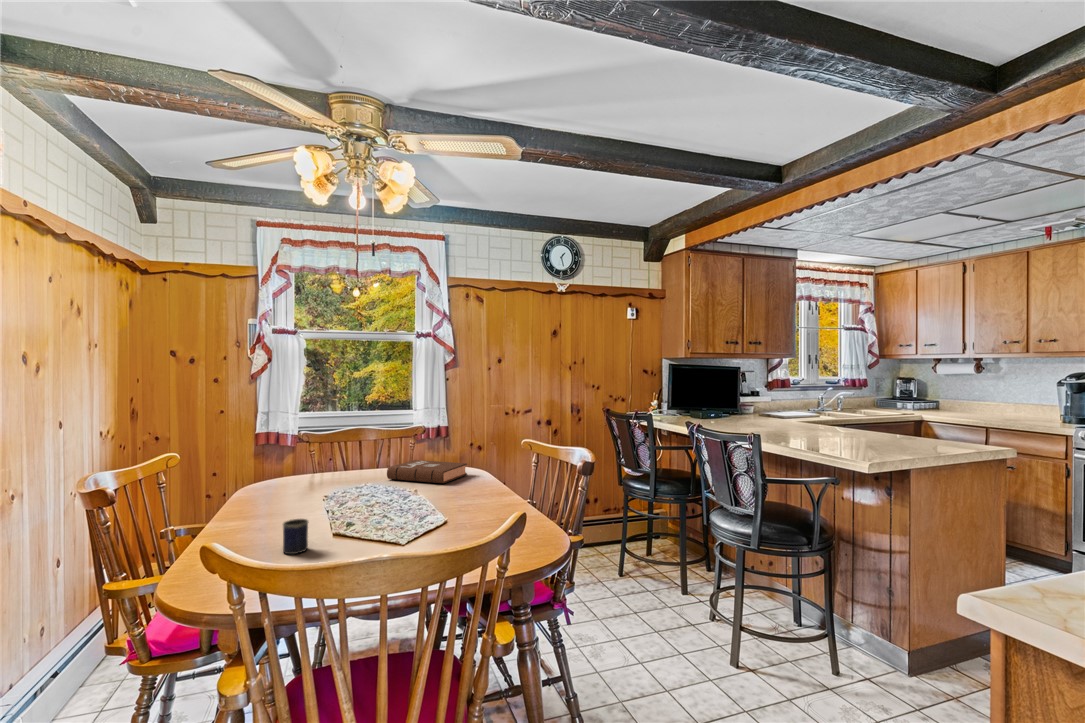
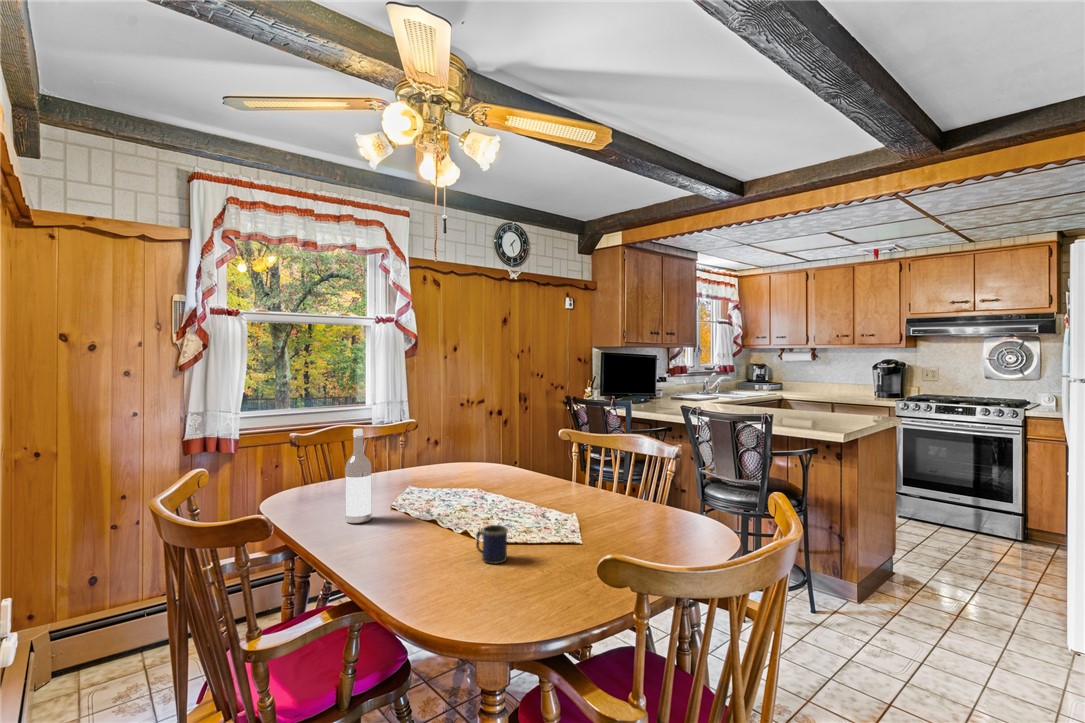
wine bottle: none [258,427,282,509] -> present [345,429,372,523]
book: present [387,460,467,483] -> none [429,458,502,480]

